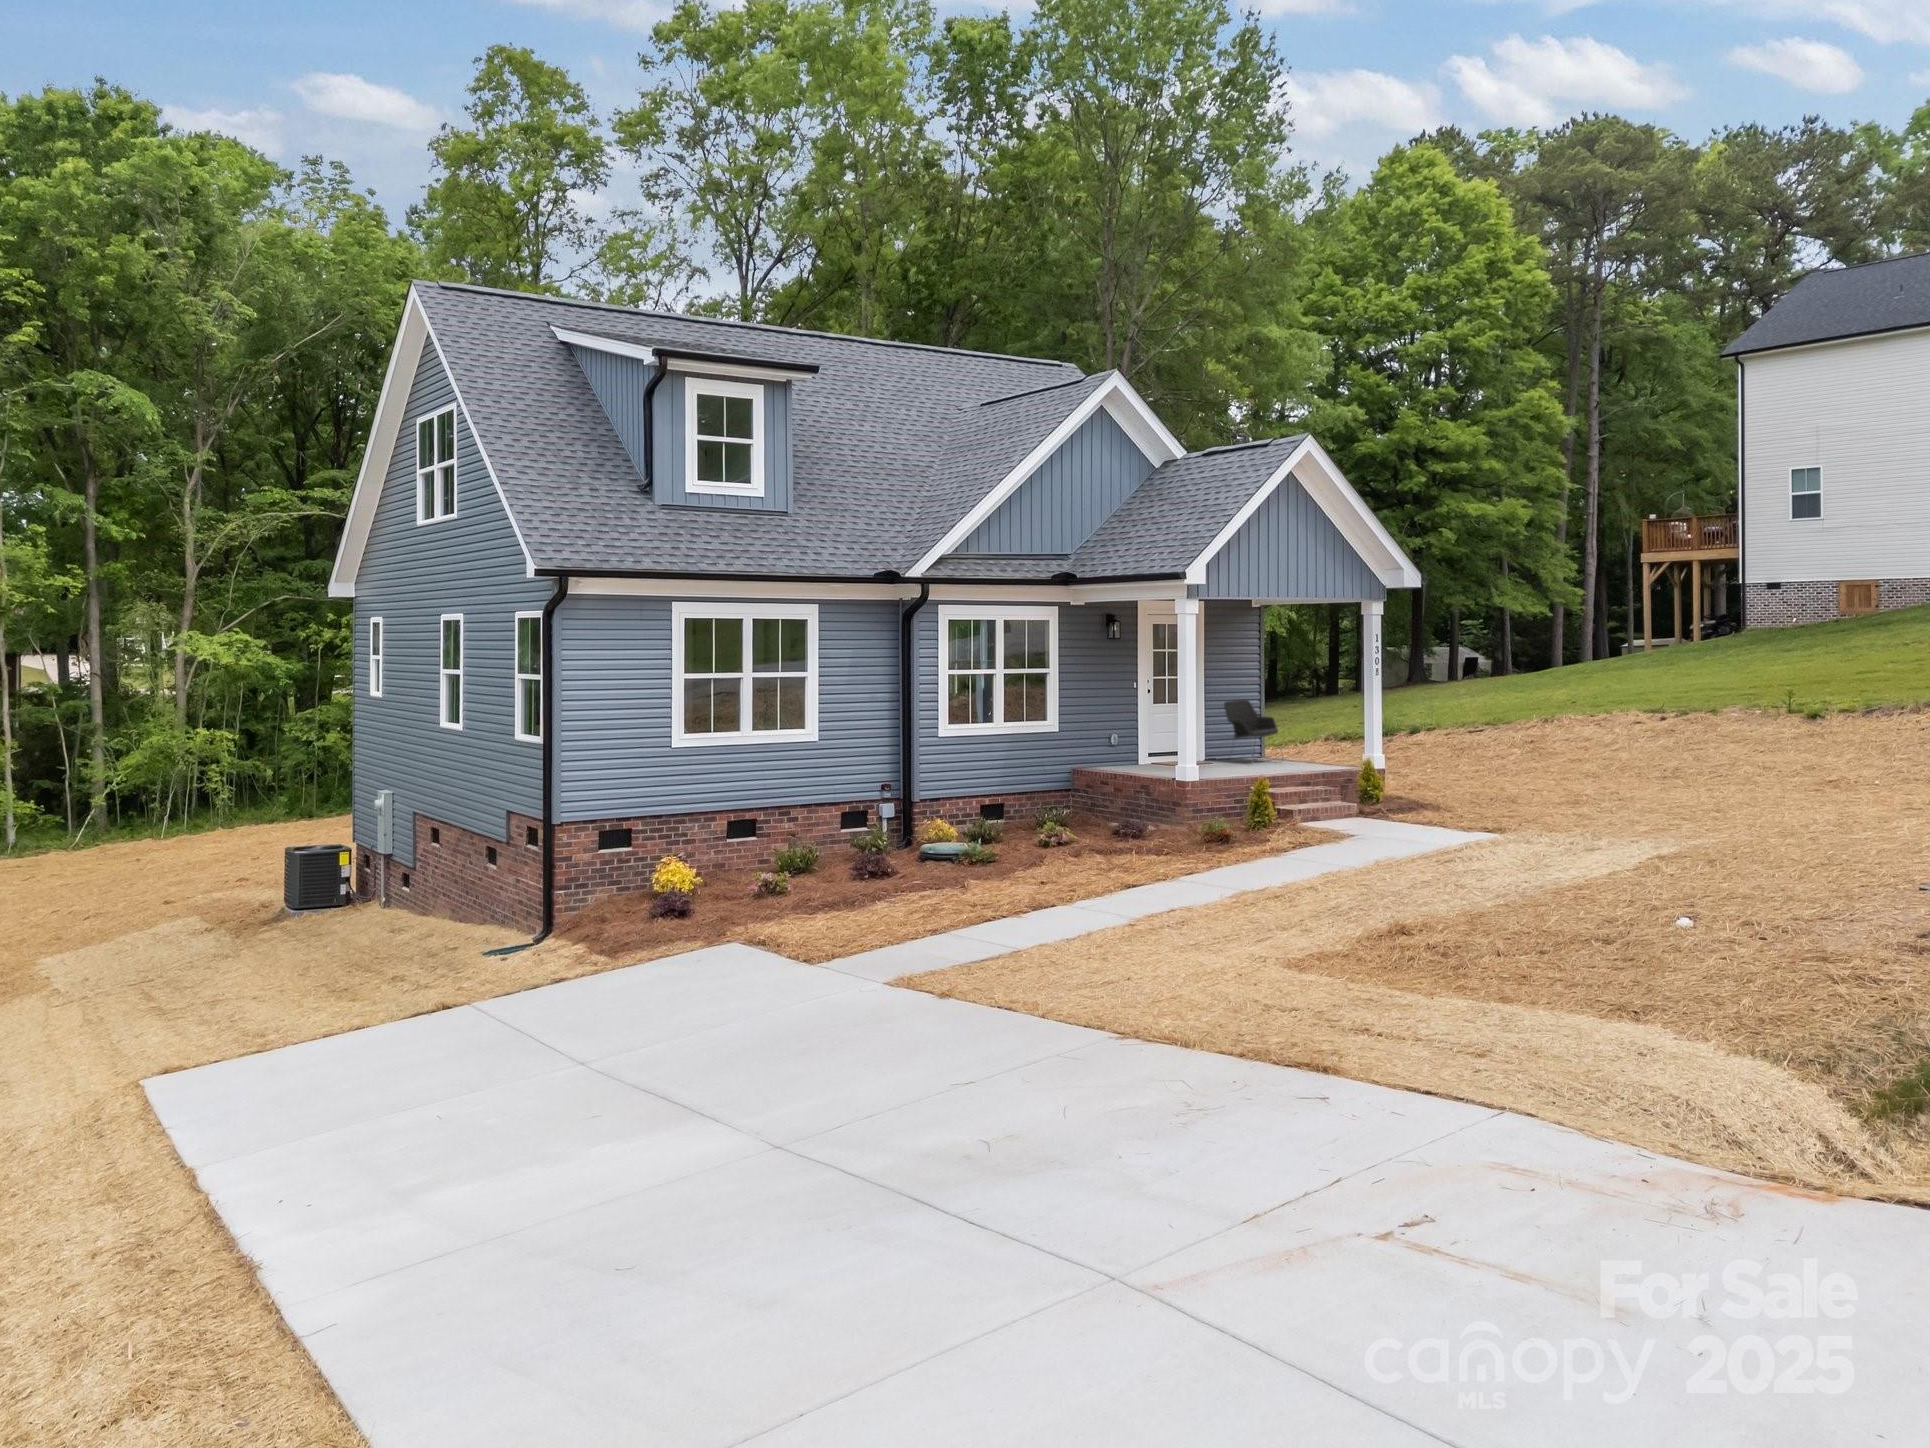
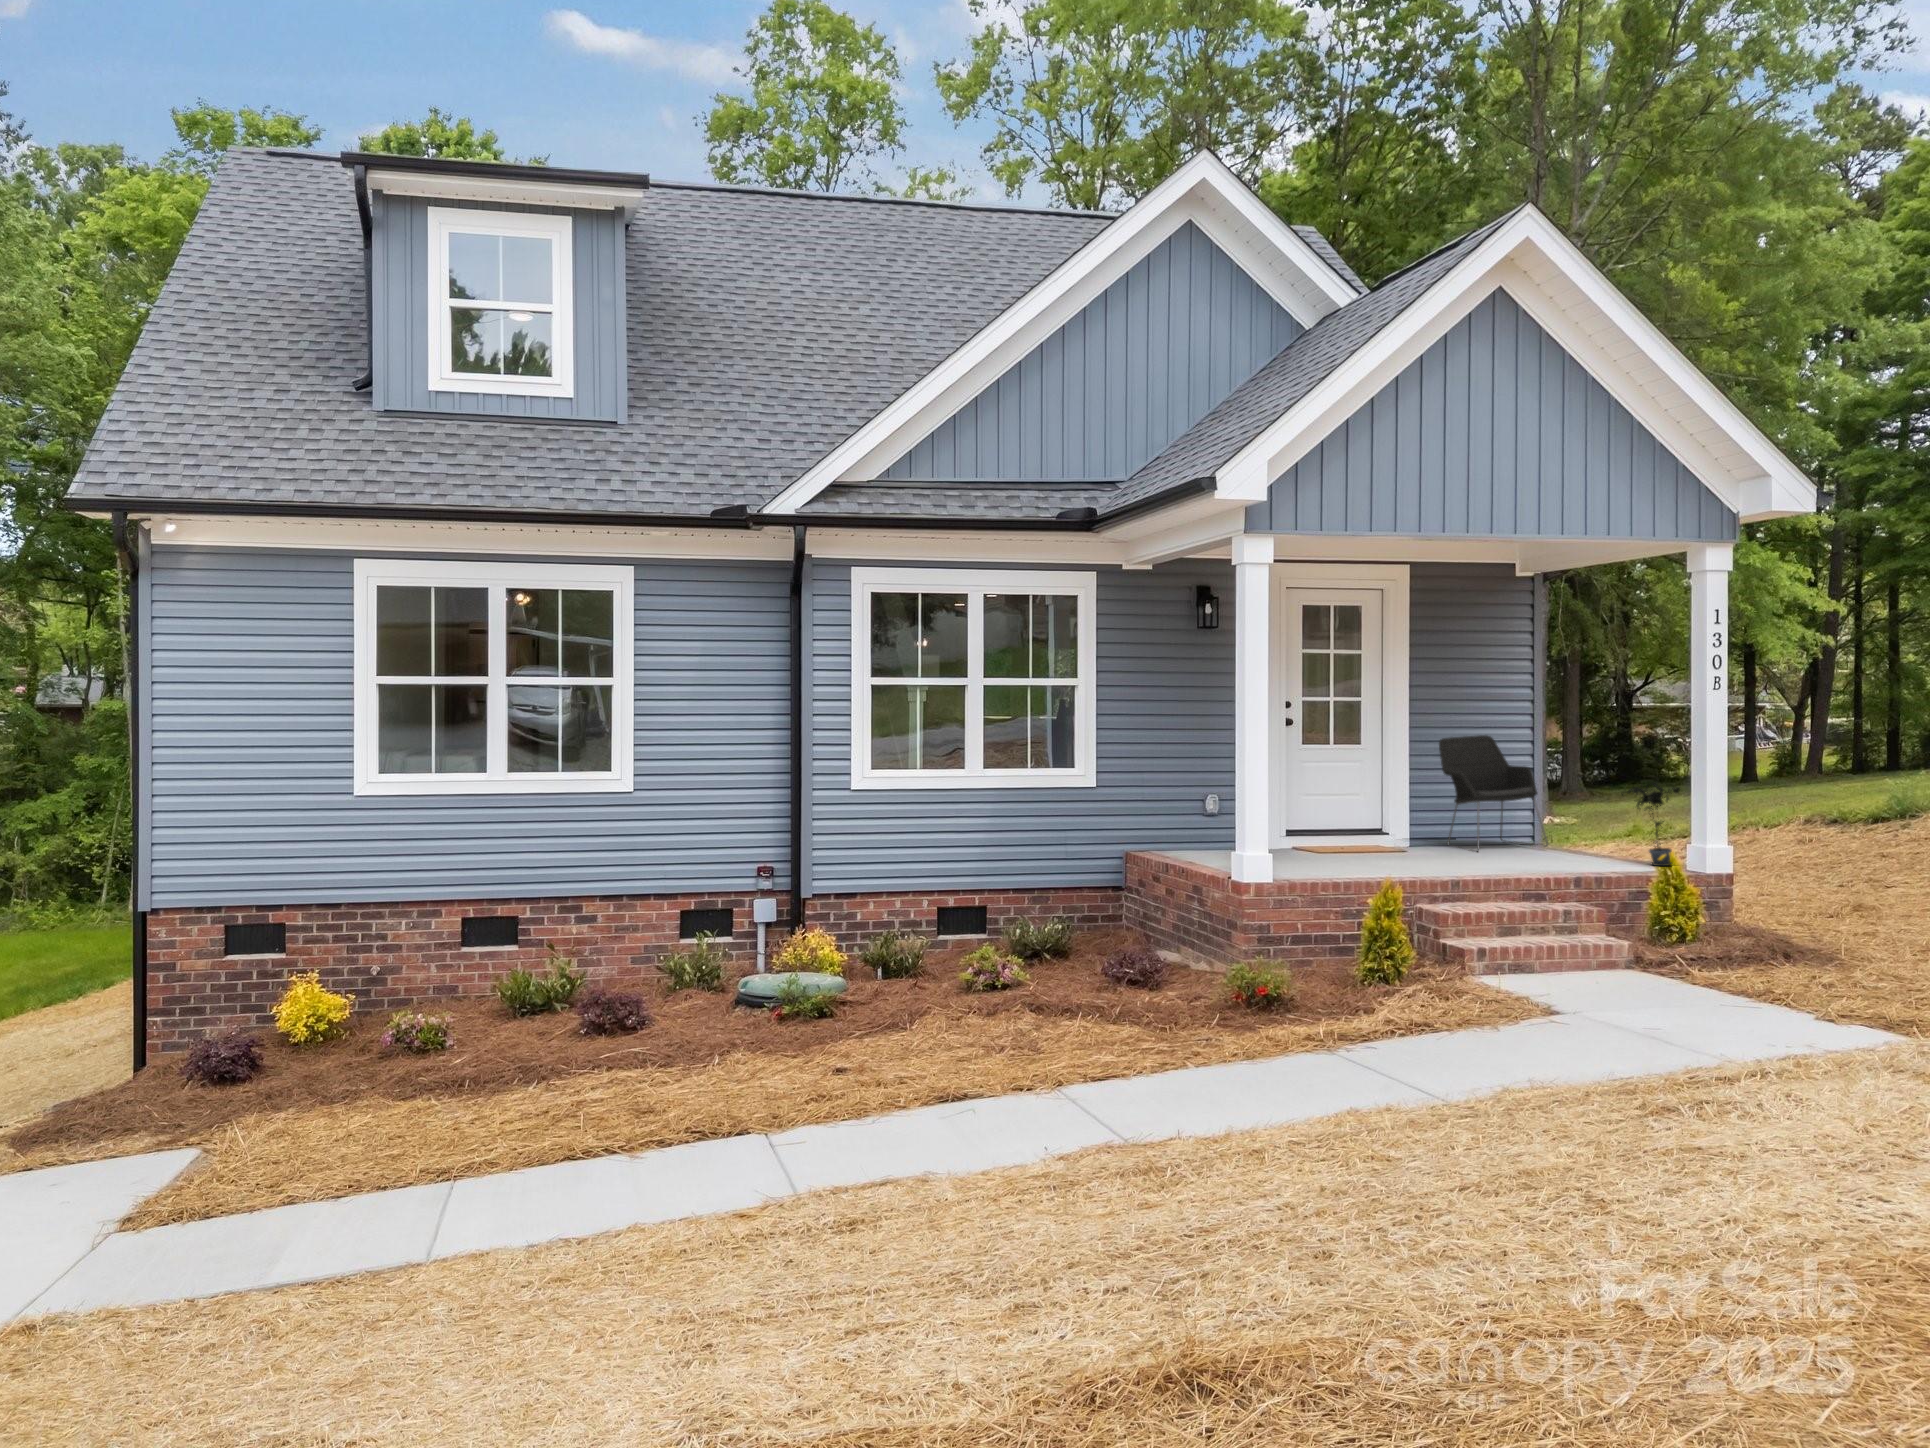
potted plant: none [1333,722,1364,768] -> present [1622,782,1680,866]

